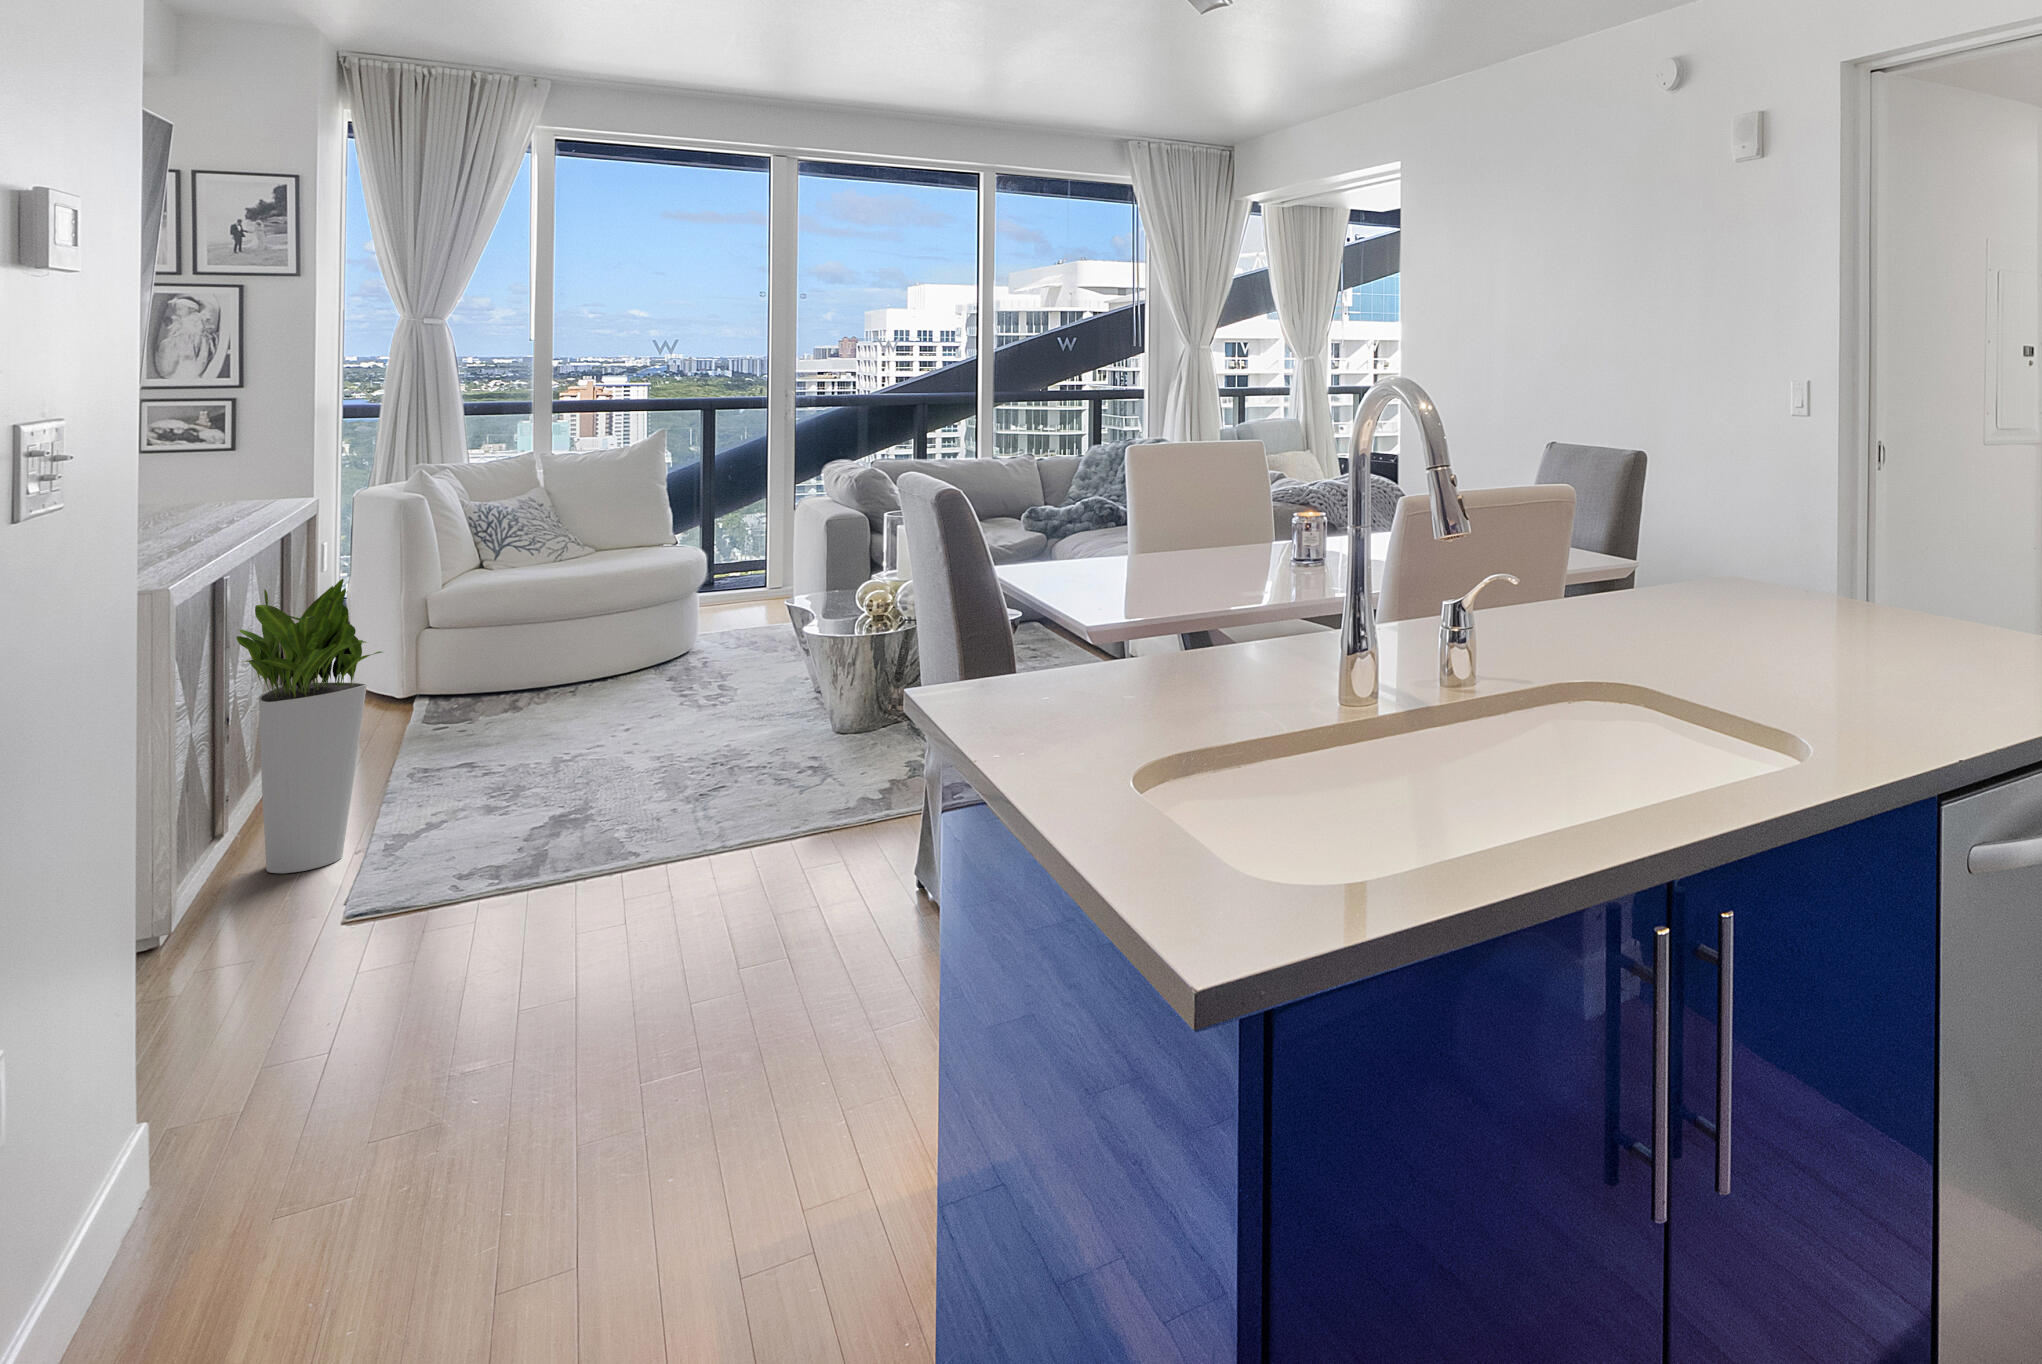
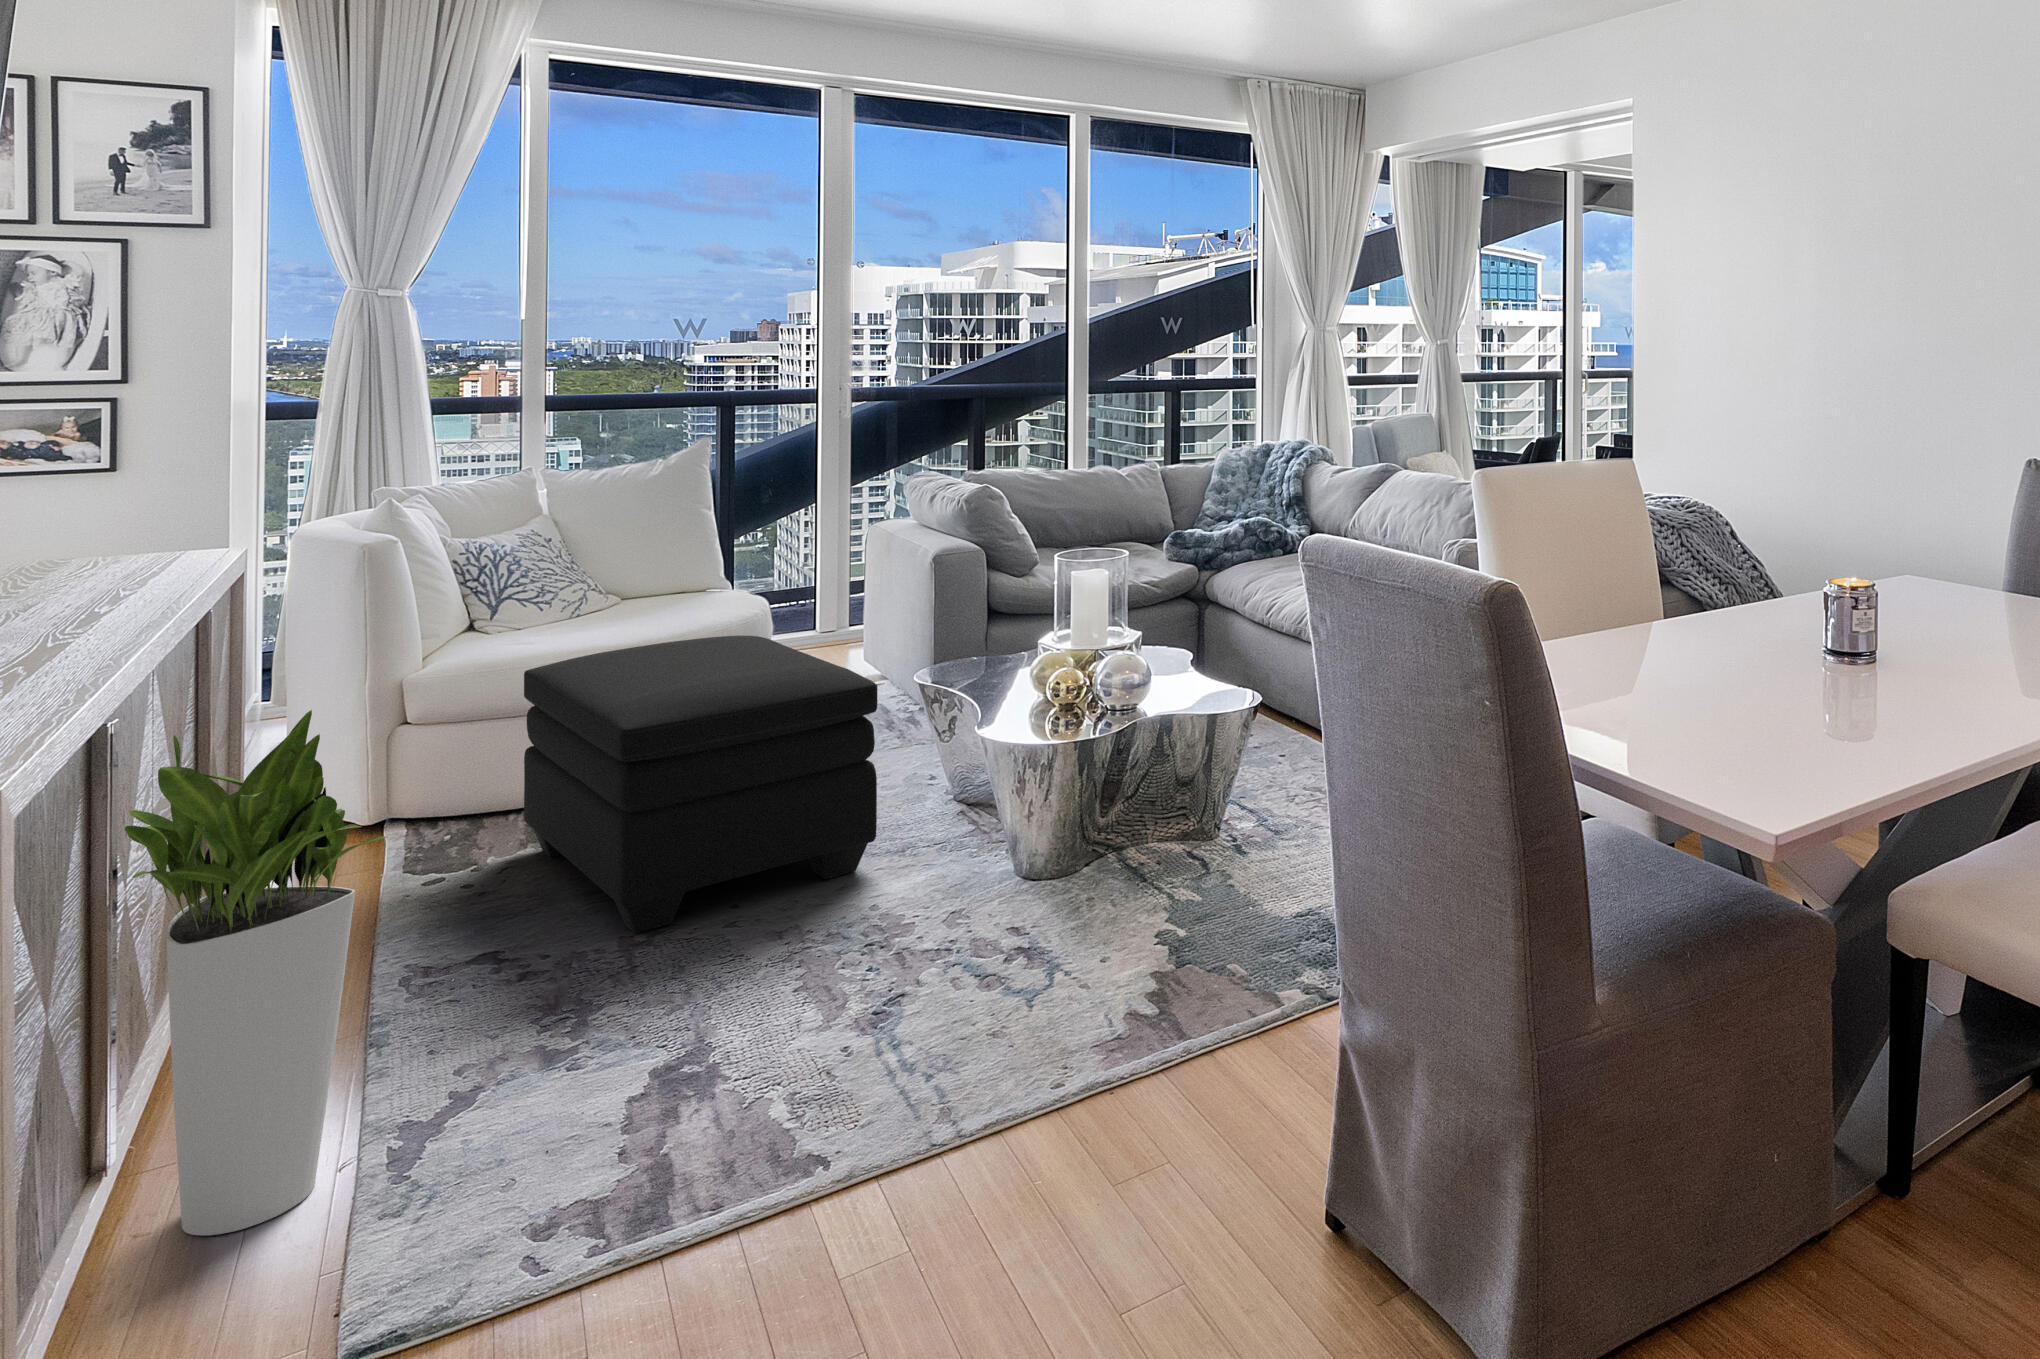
ottoman: none [505,571,740,755] -> present [524,635,878,933]

